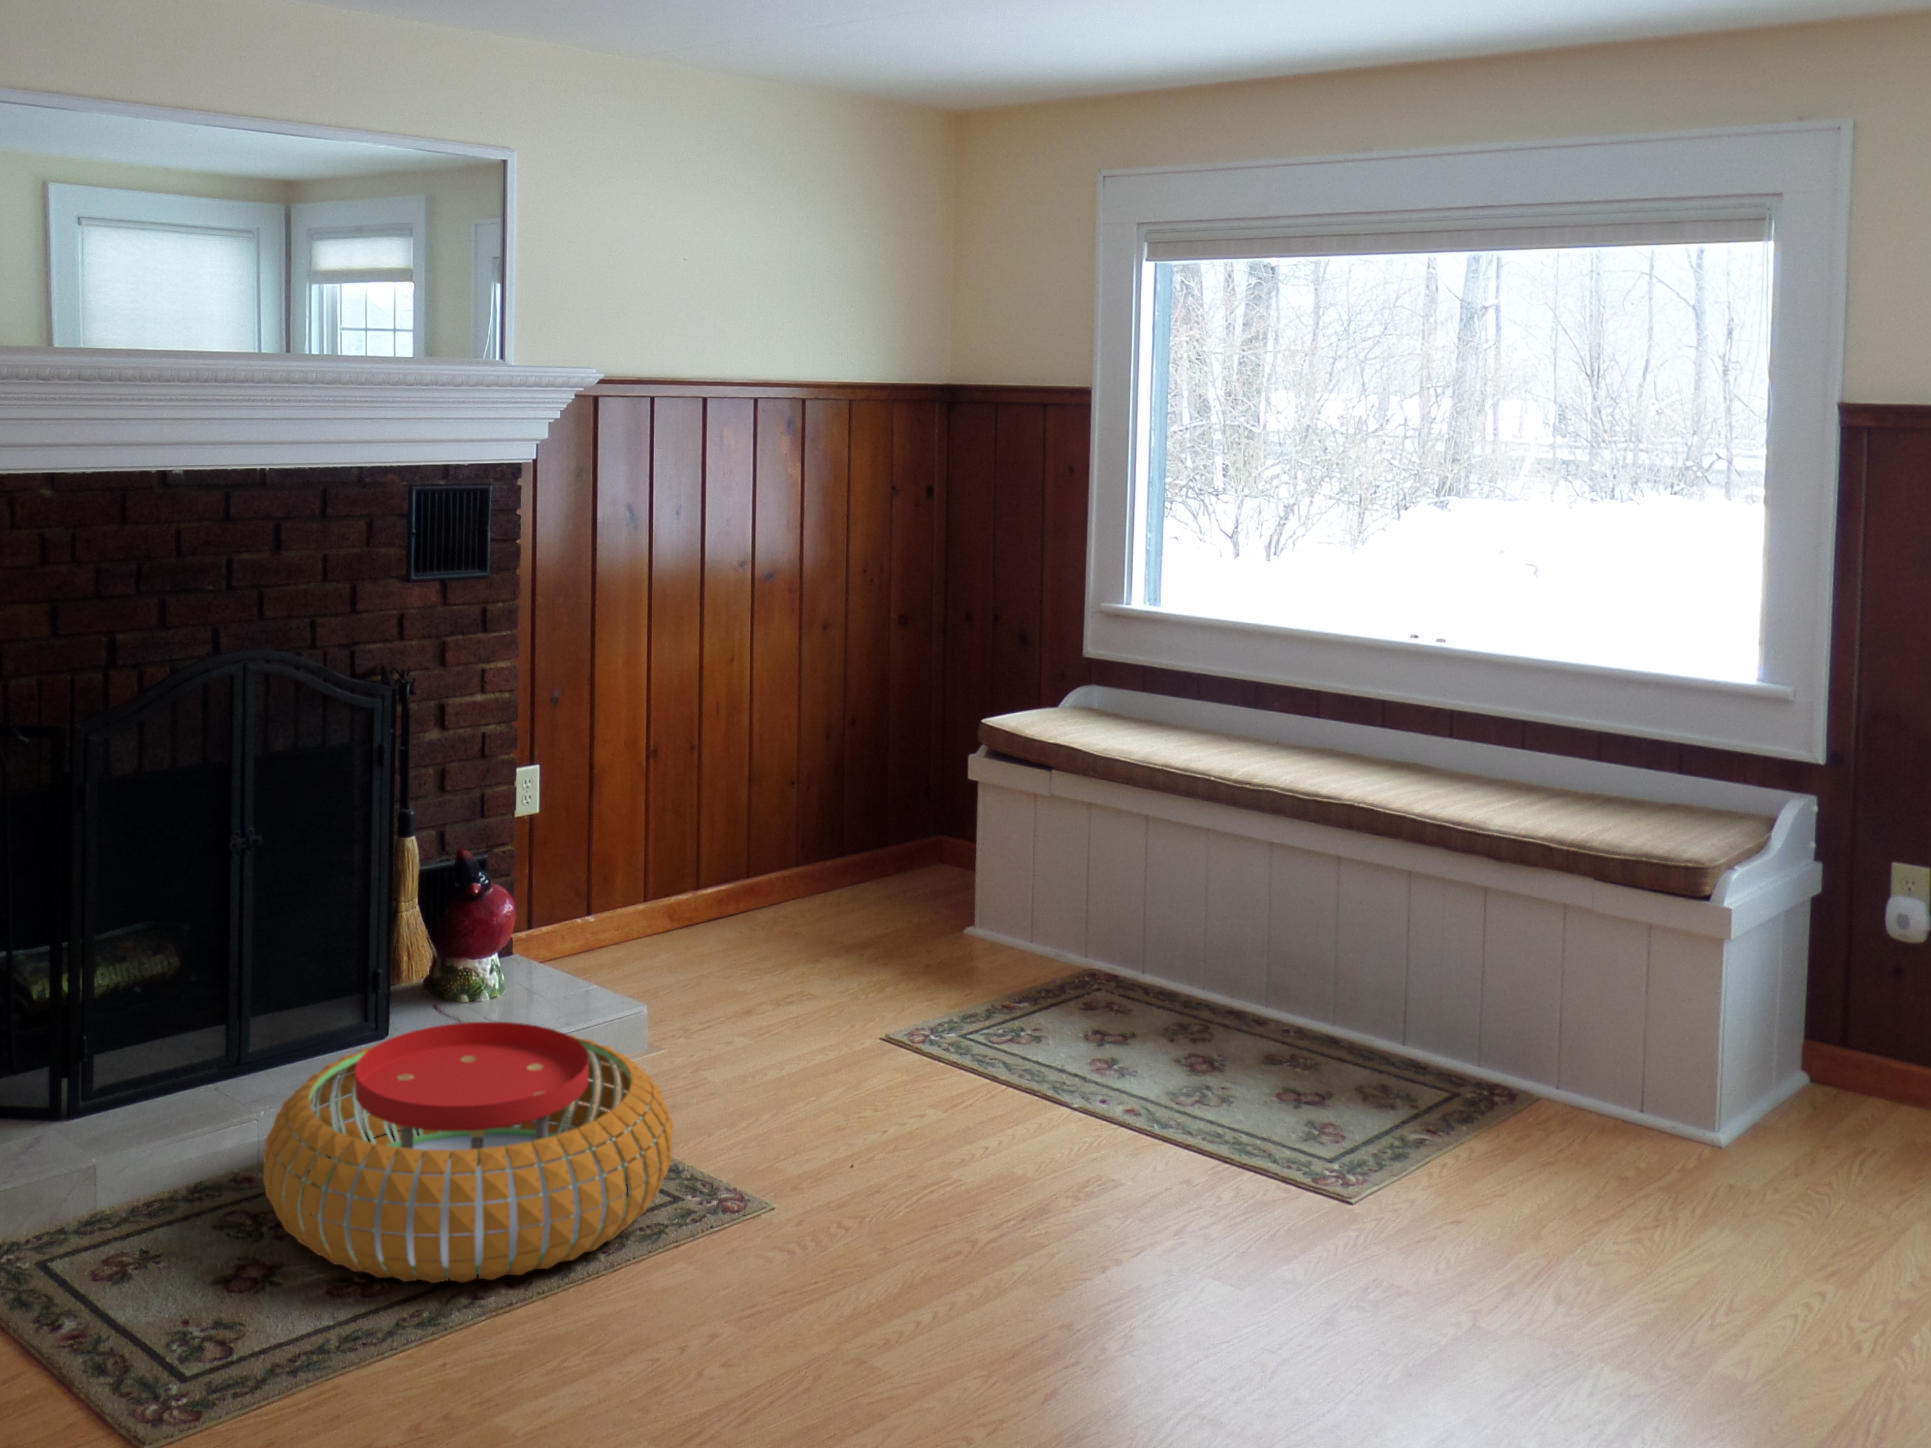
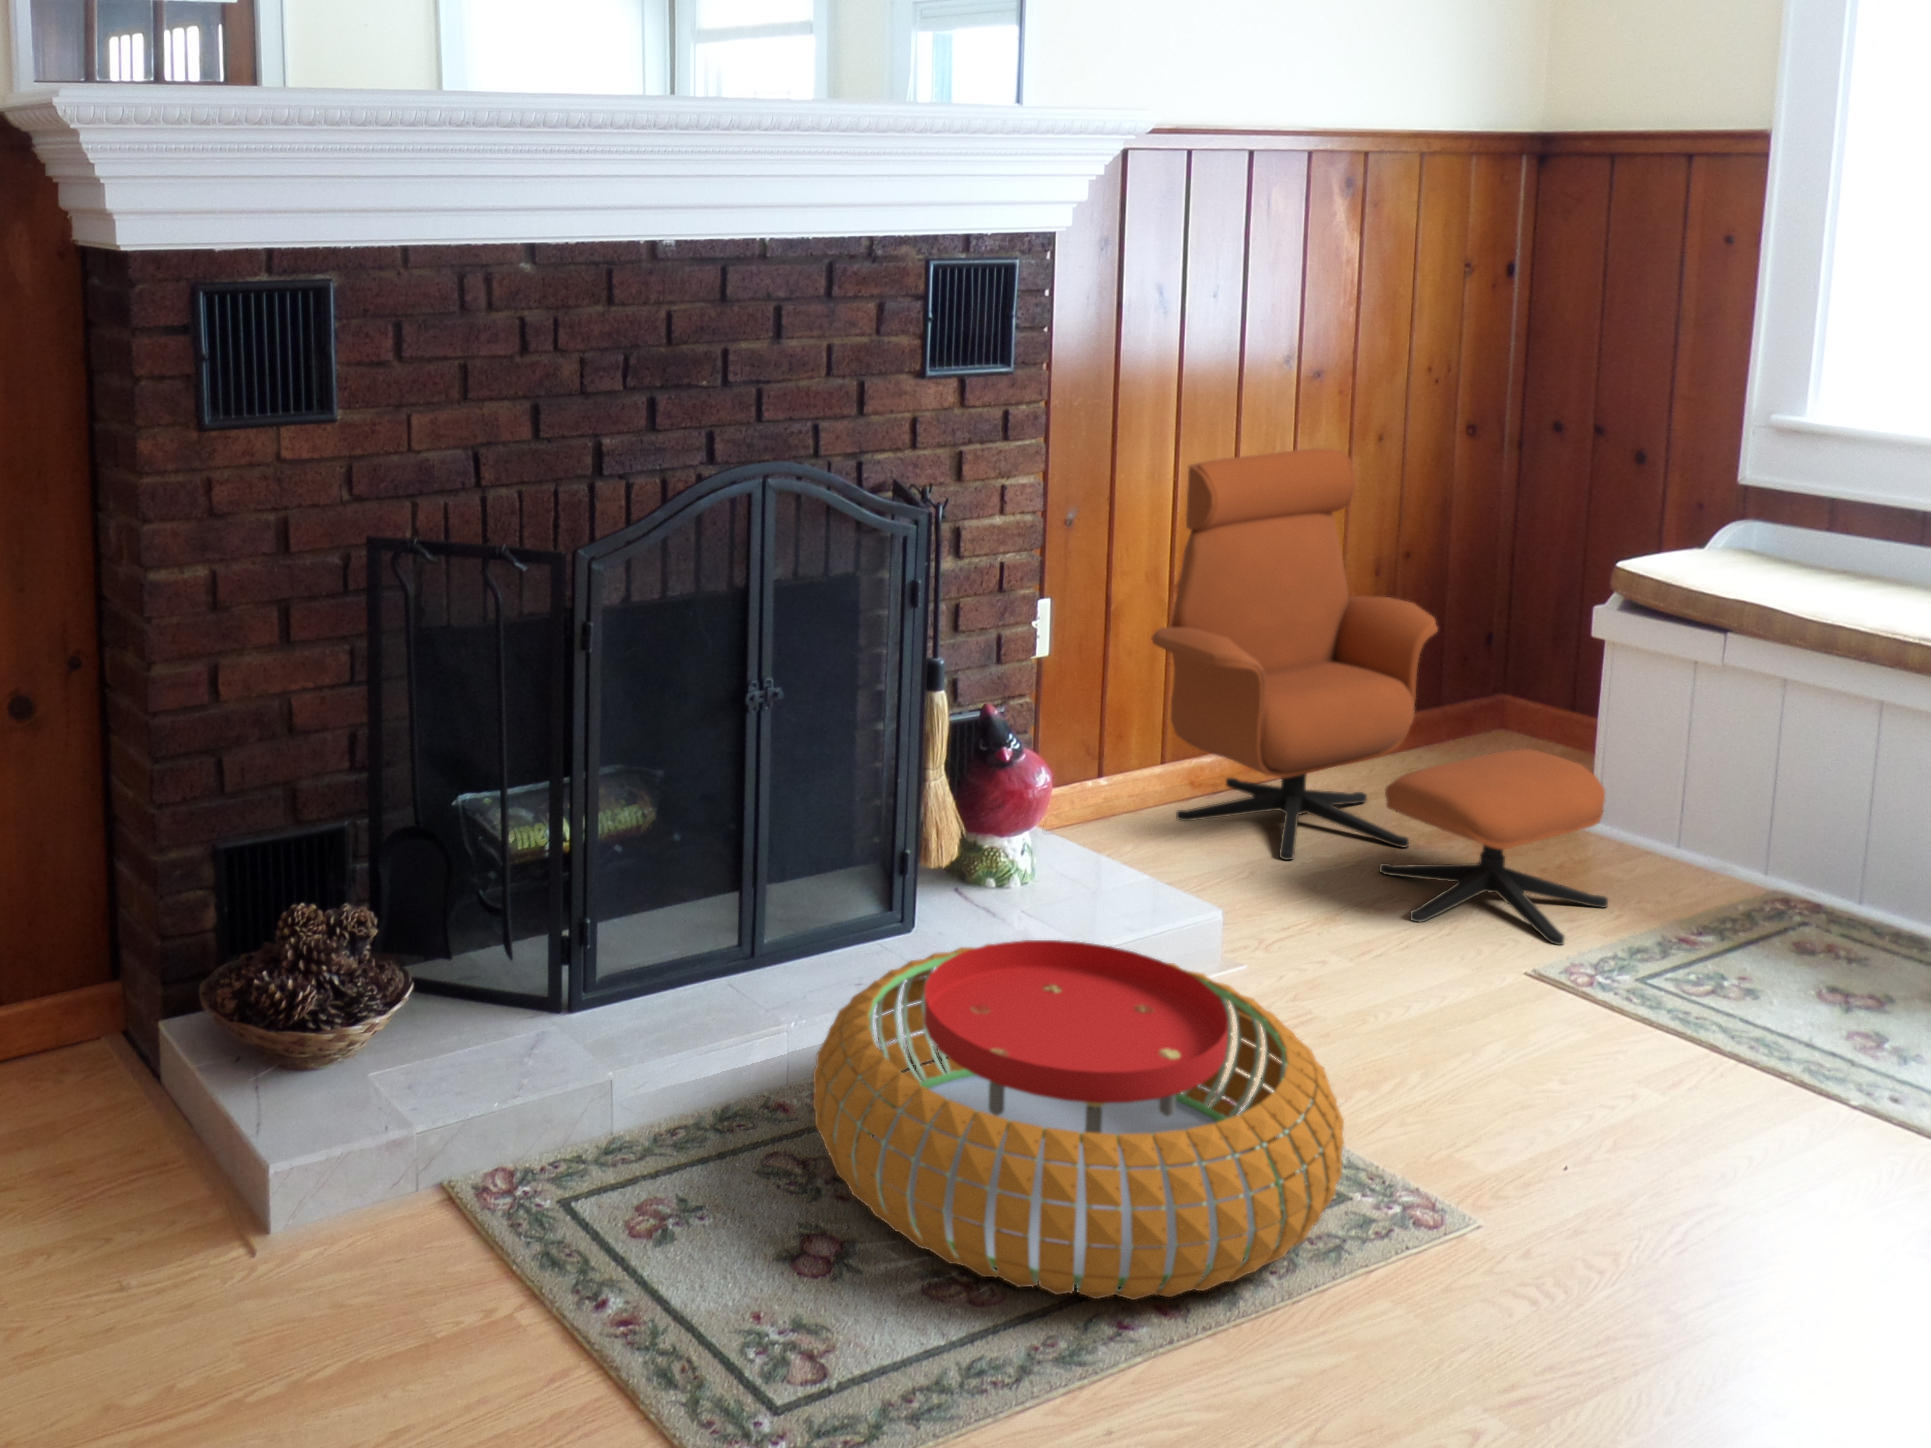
lounge chair: none [628,640,961,1017] -> present [1152,448,1608,945]

